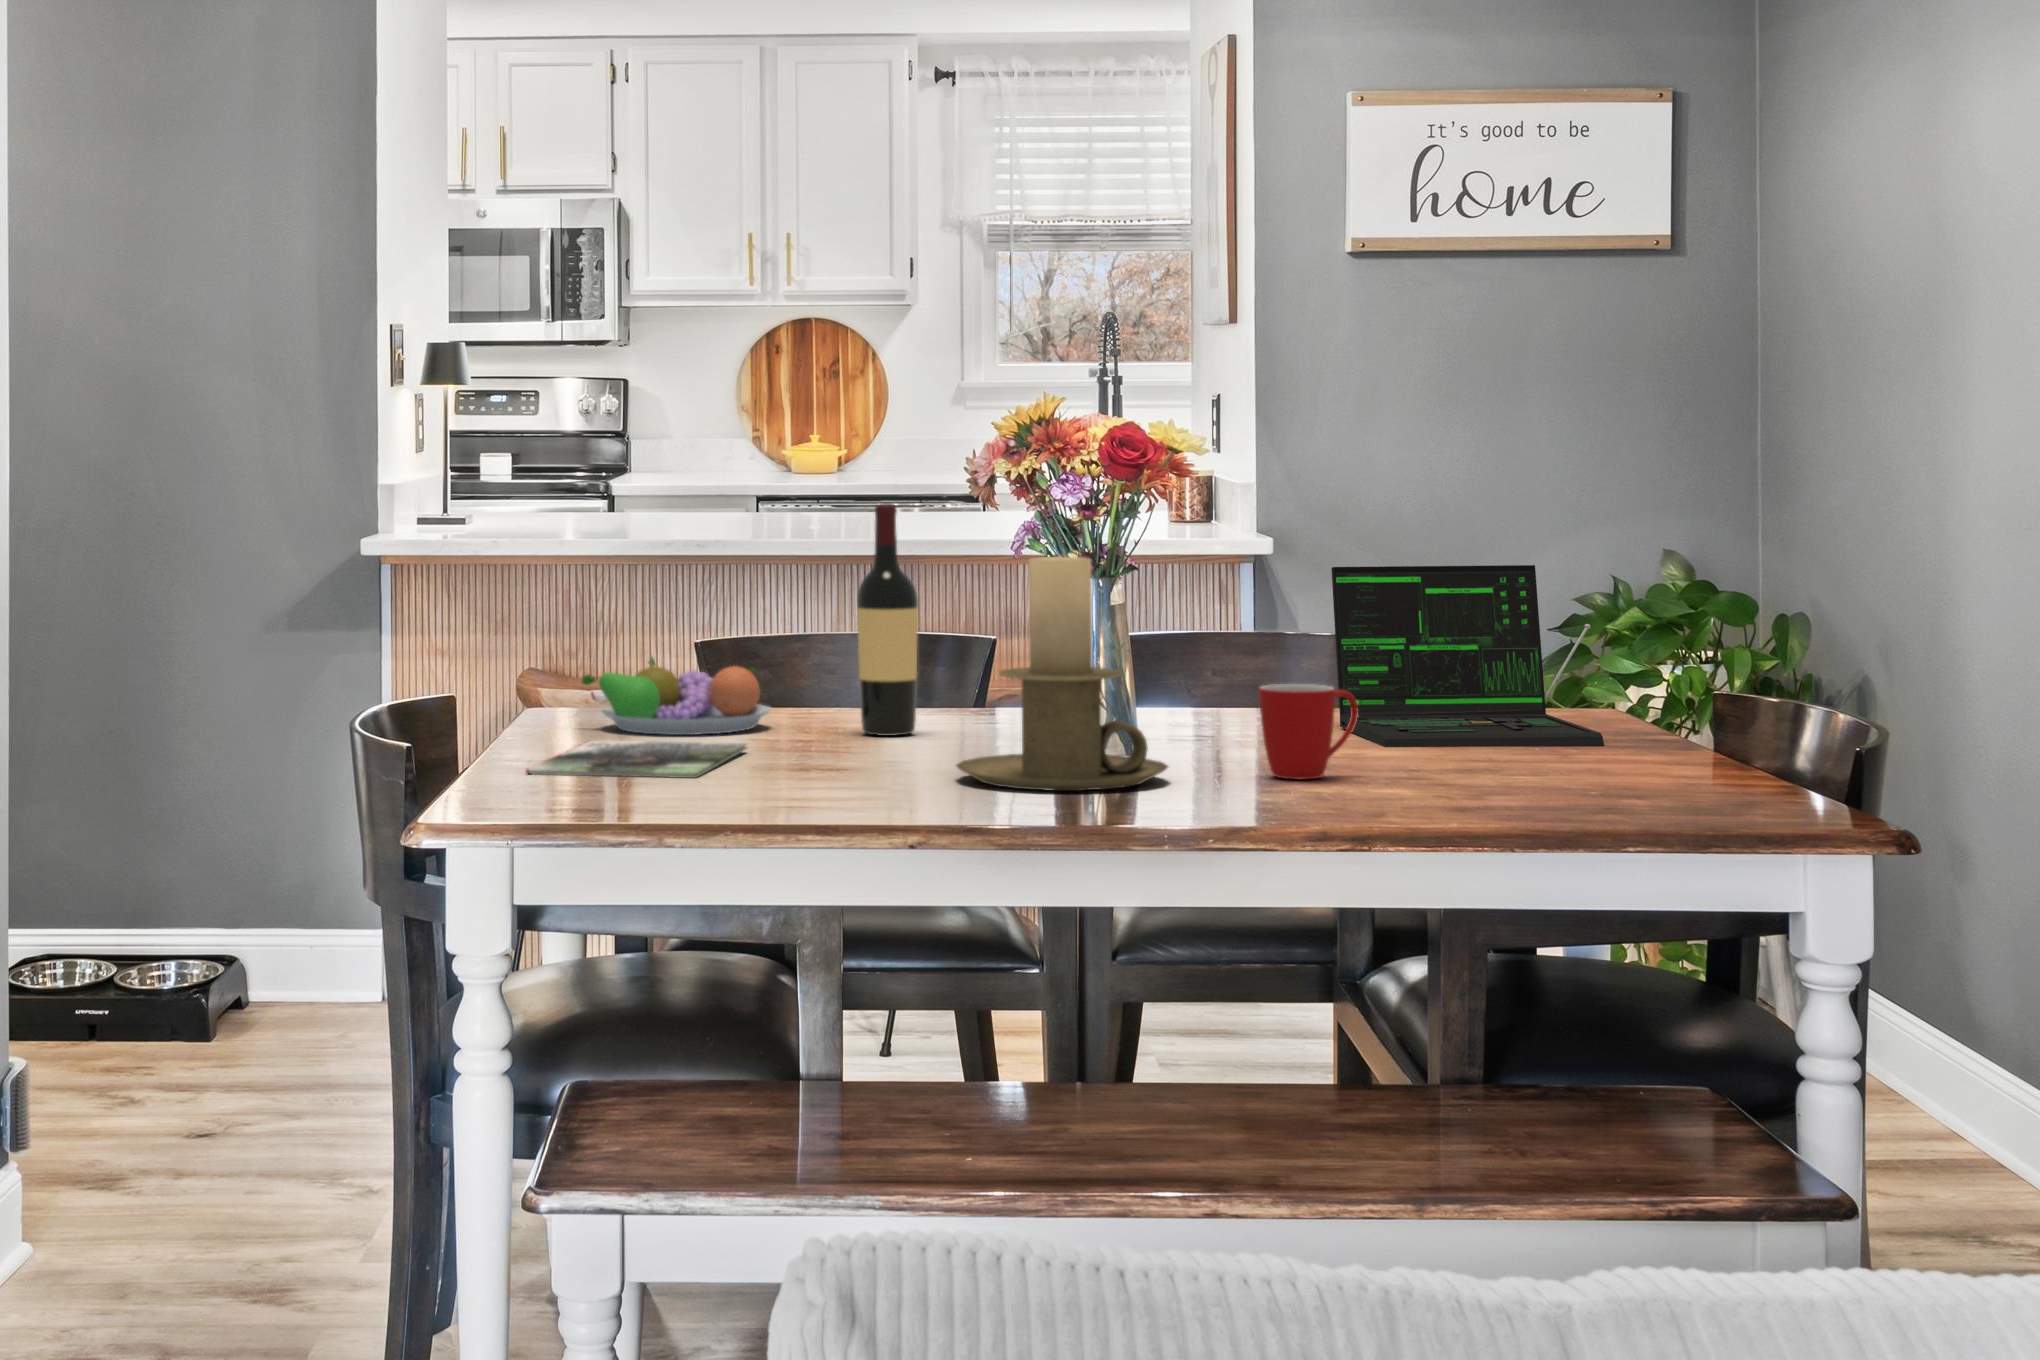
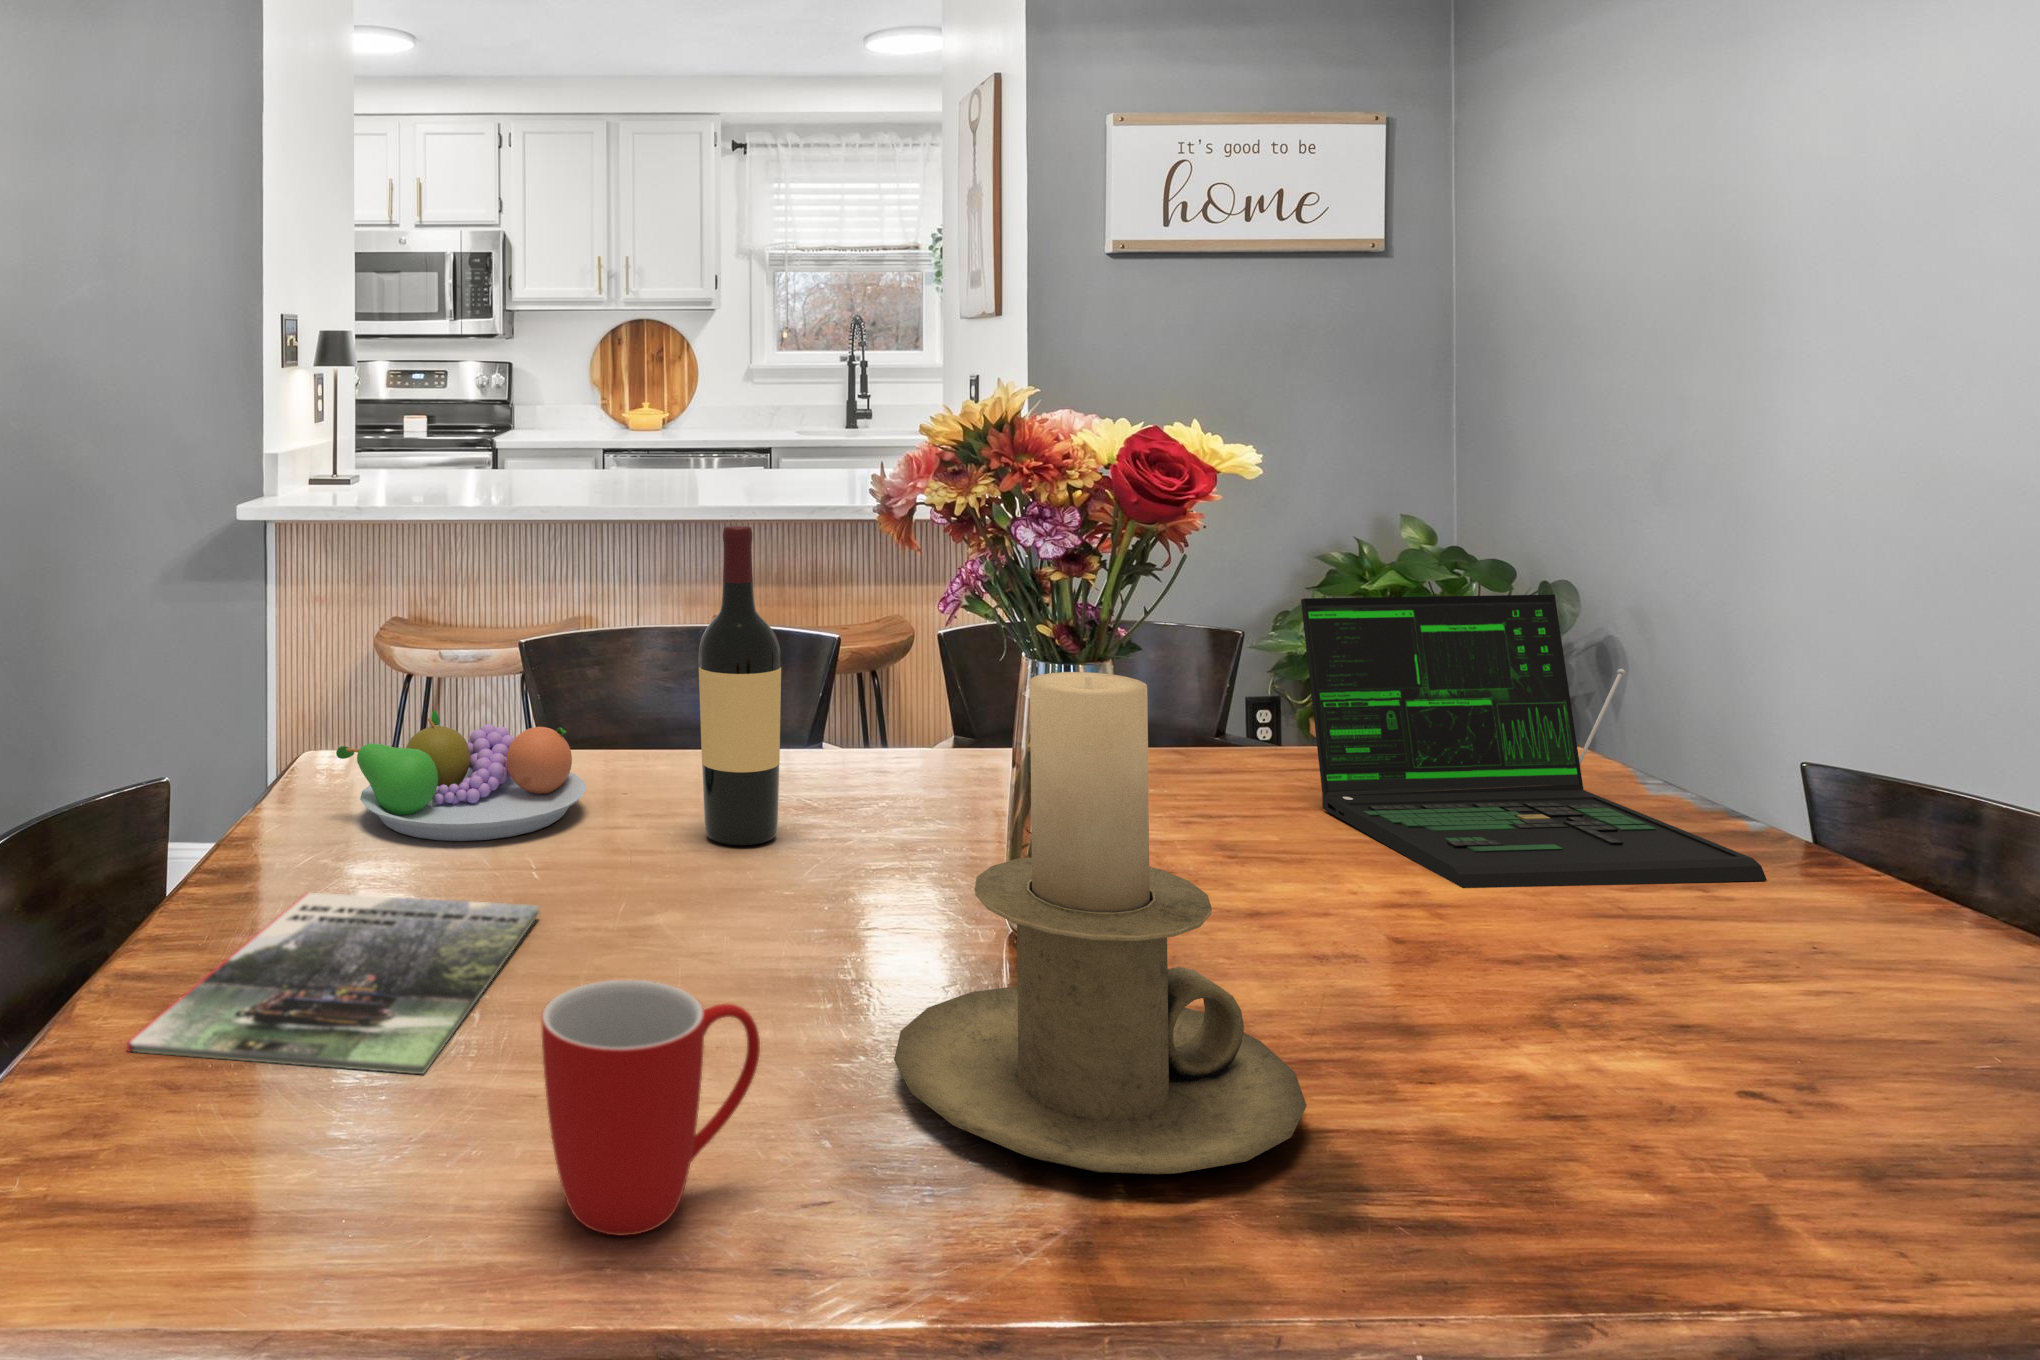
mug: present [1259,684,1357,779] -> present [541,979,760,1235]

